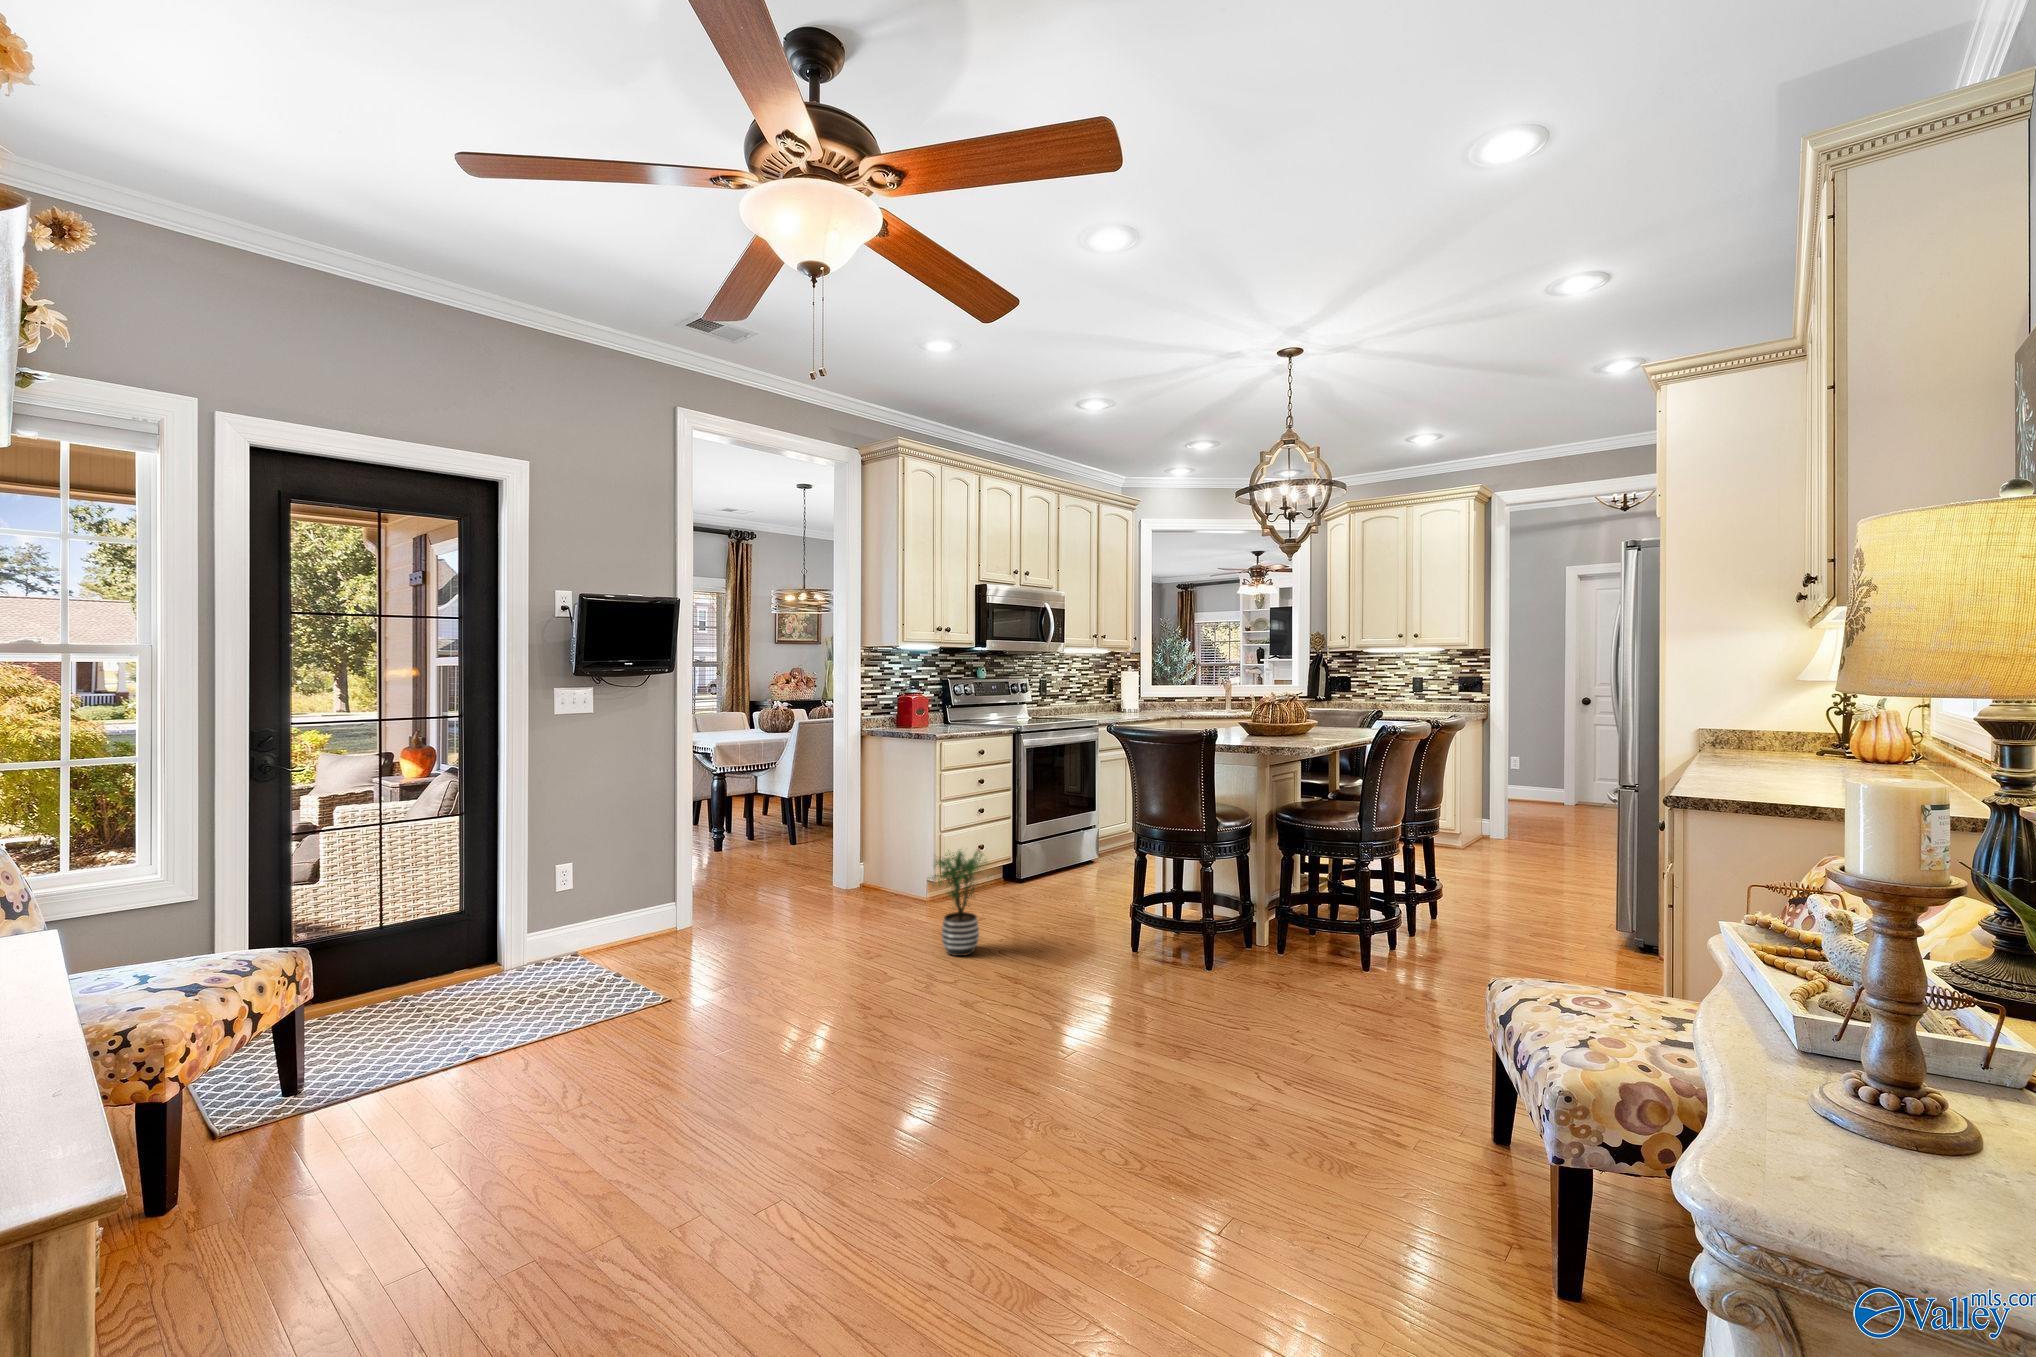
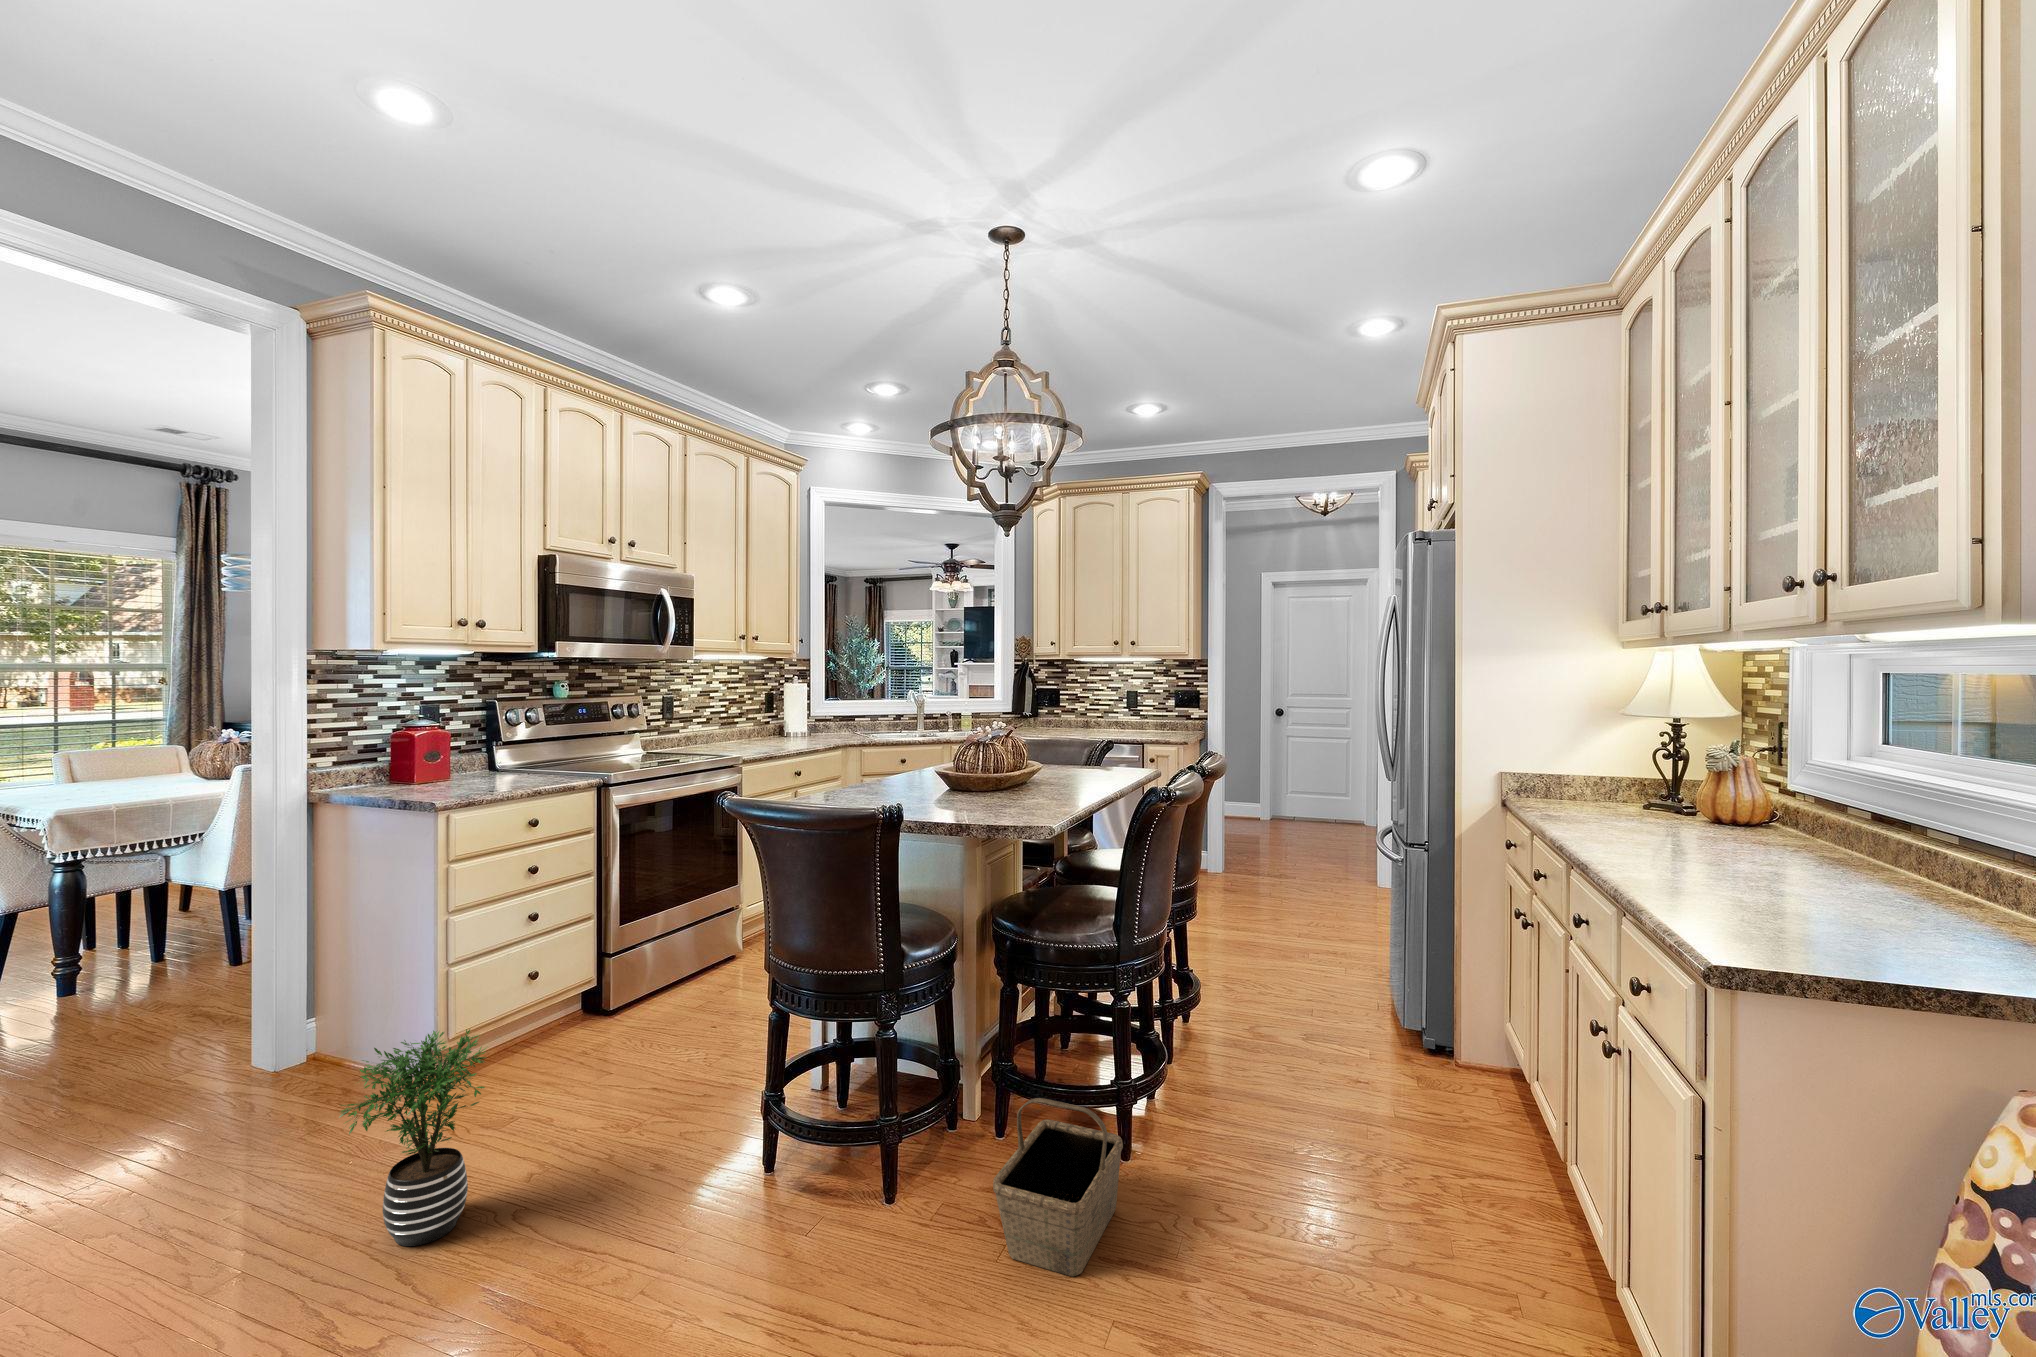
basket: none [1273,912,1360,1007] -> present [993,1098,1123,1276]

